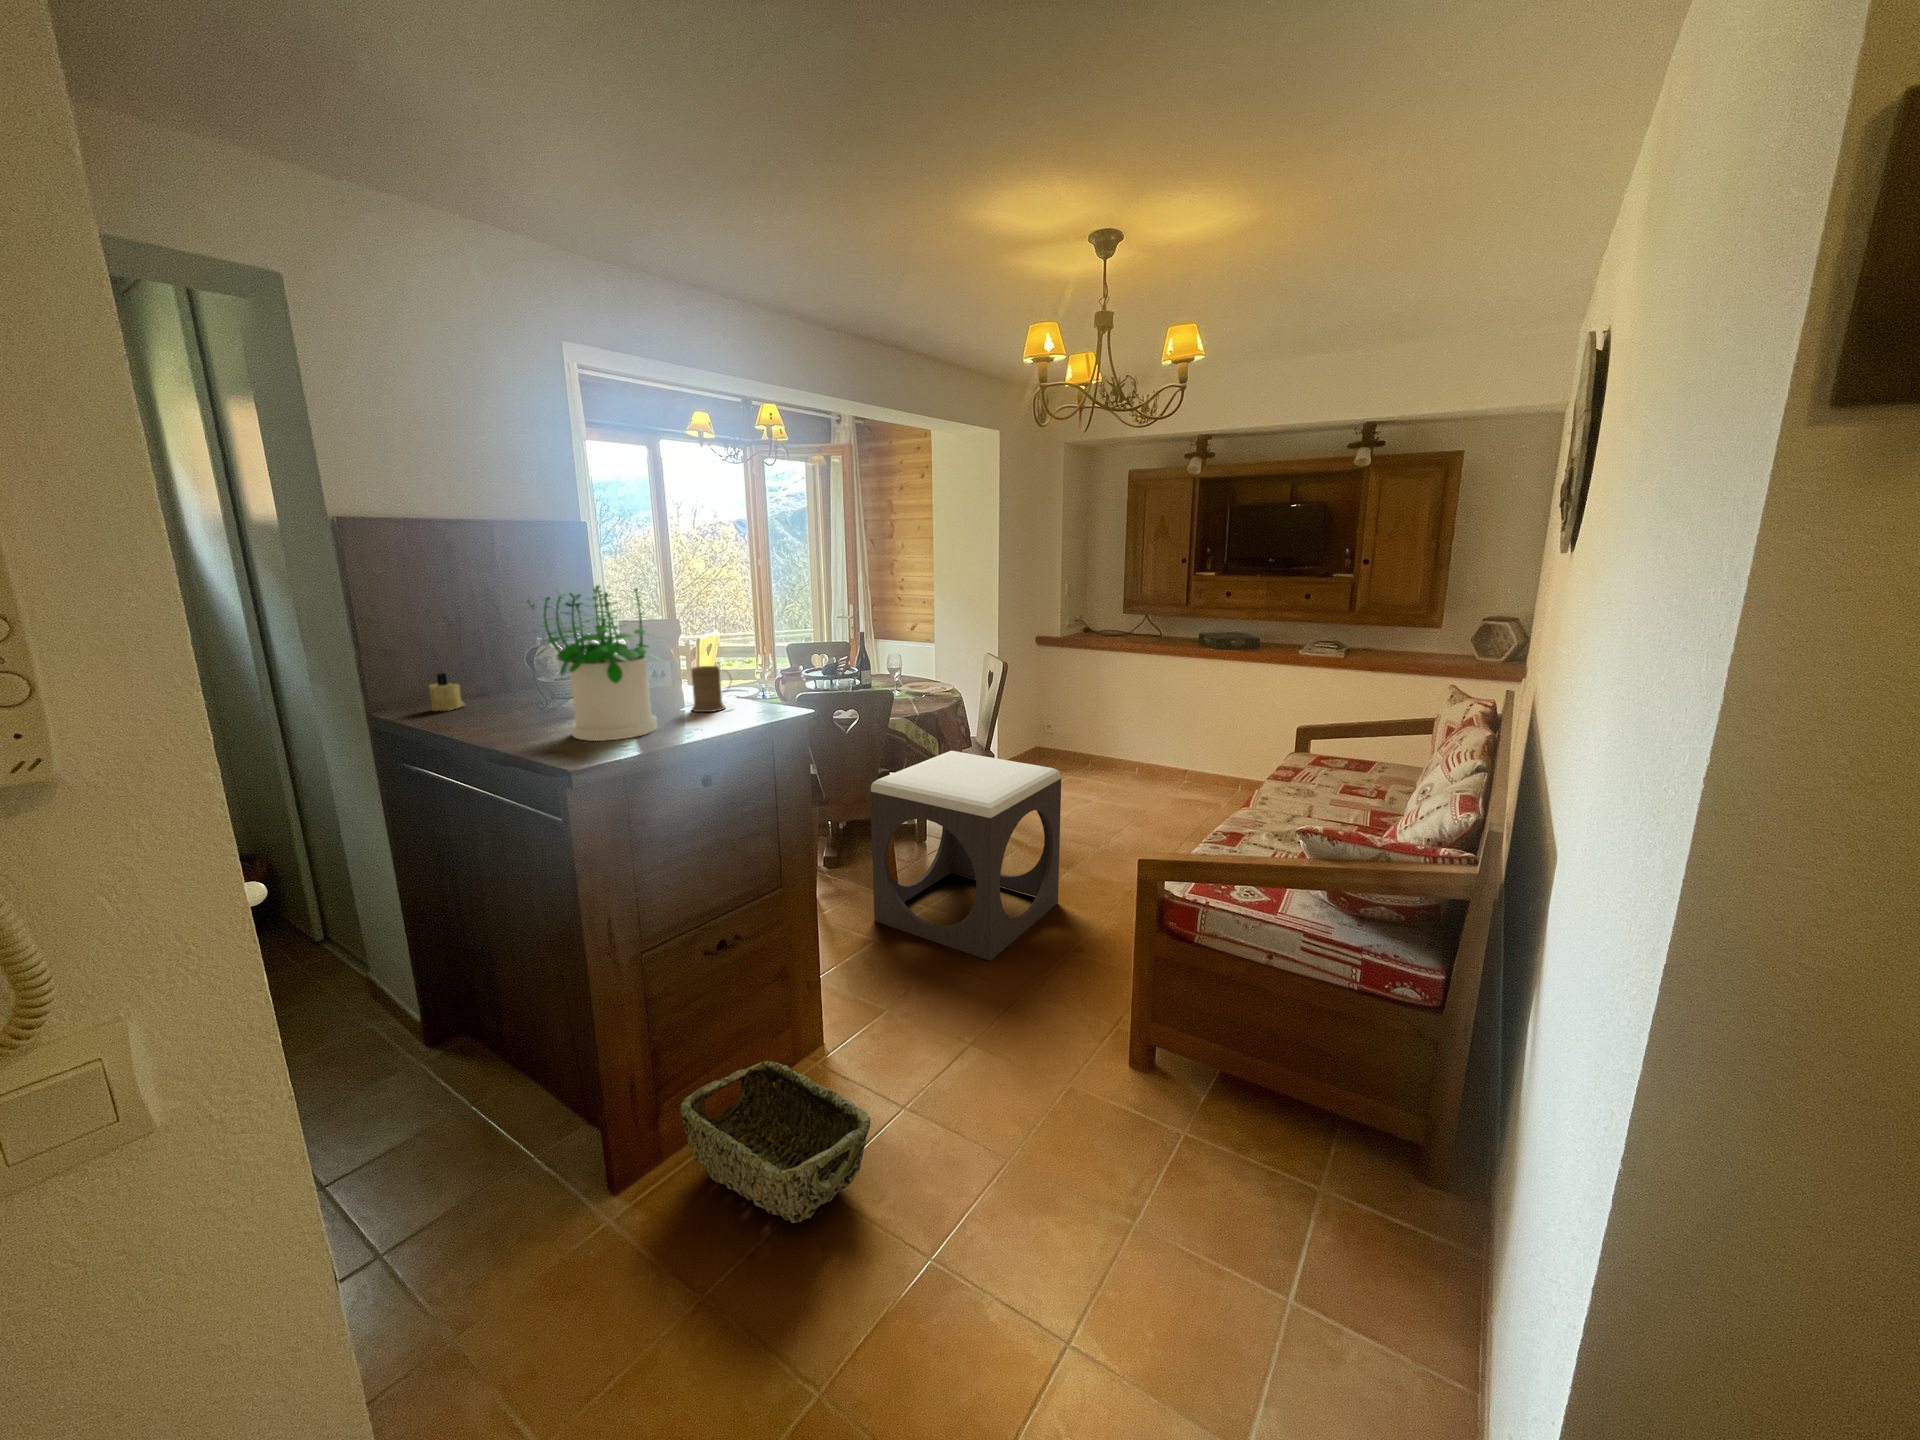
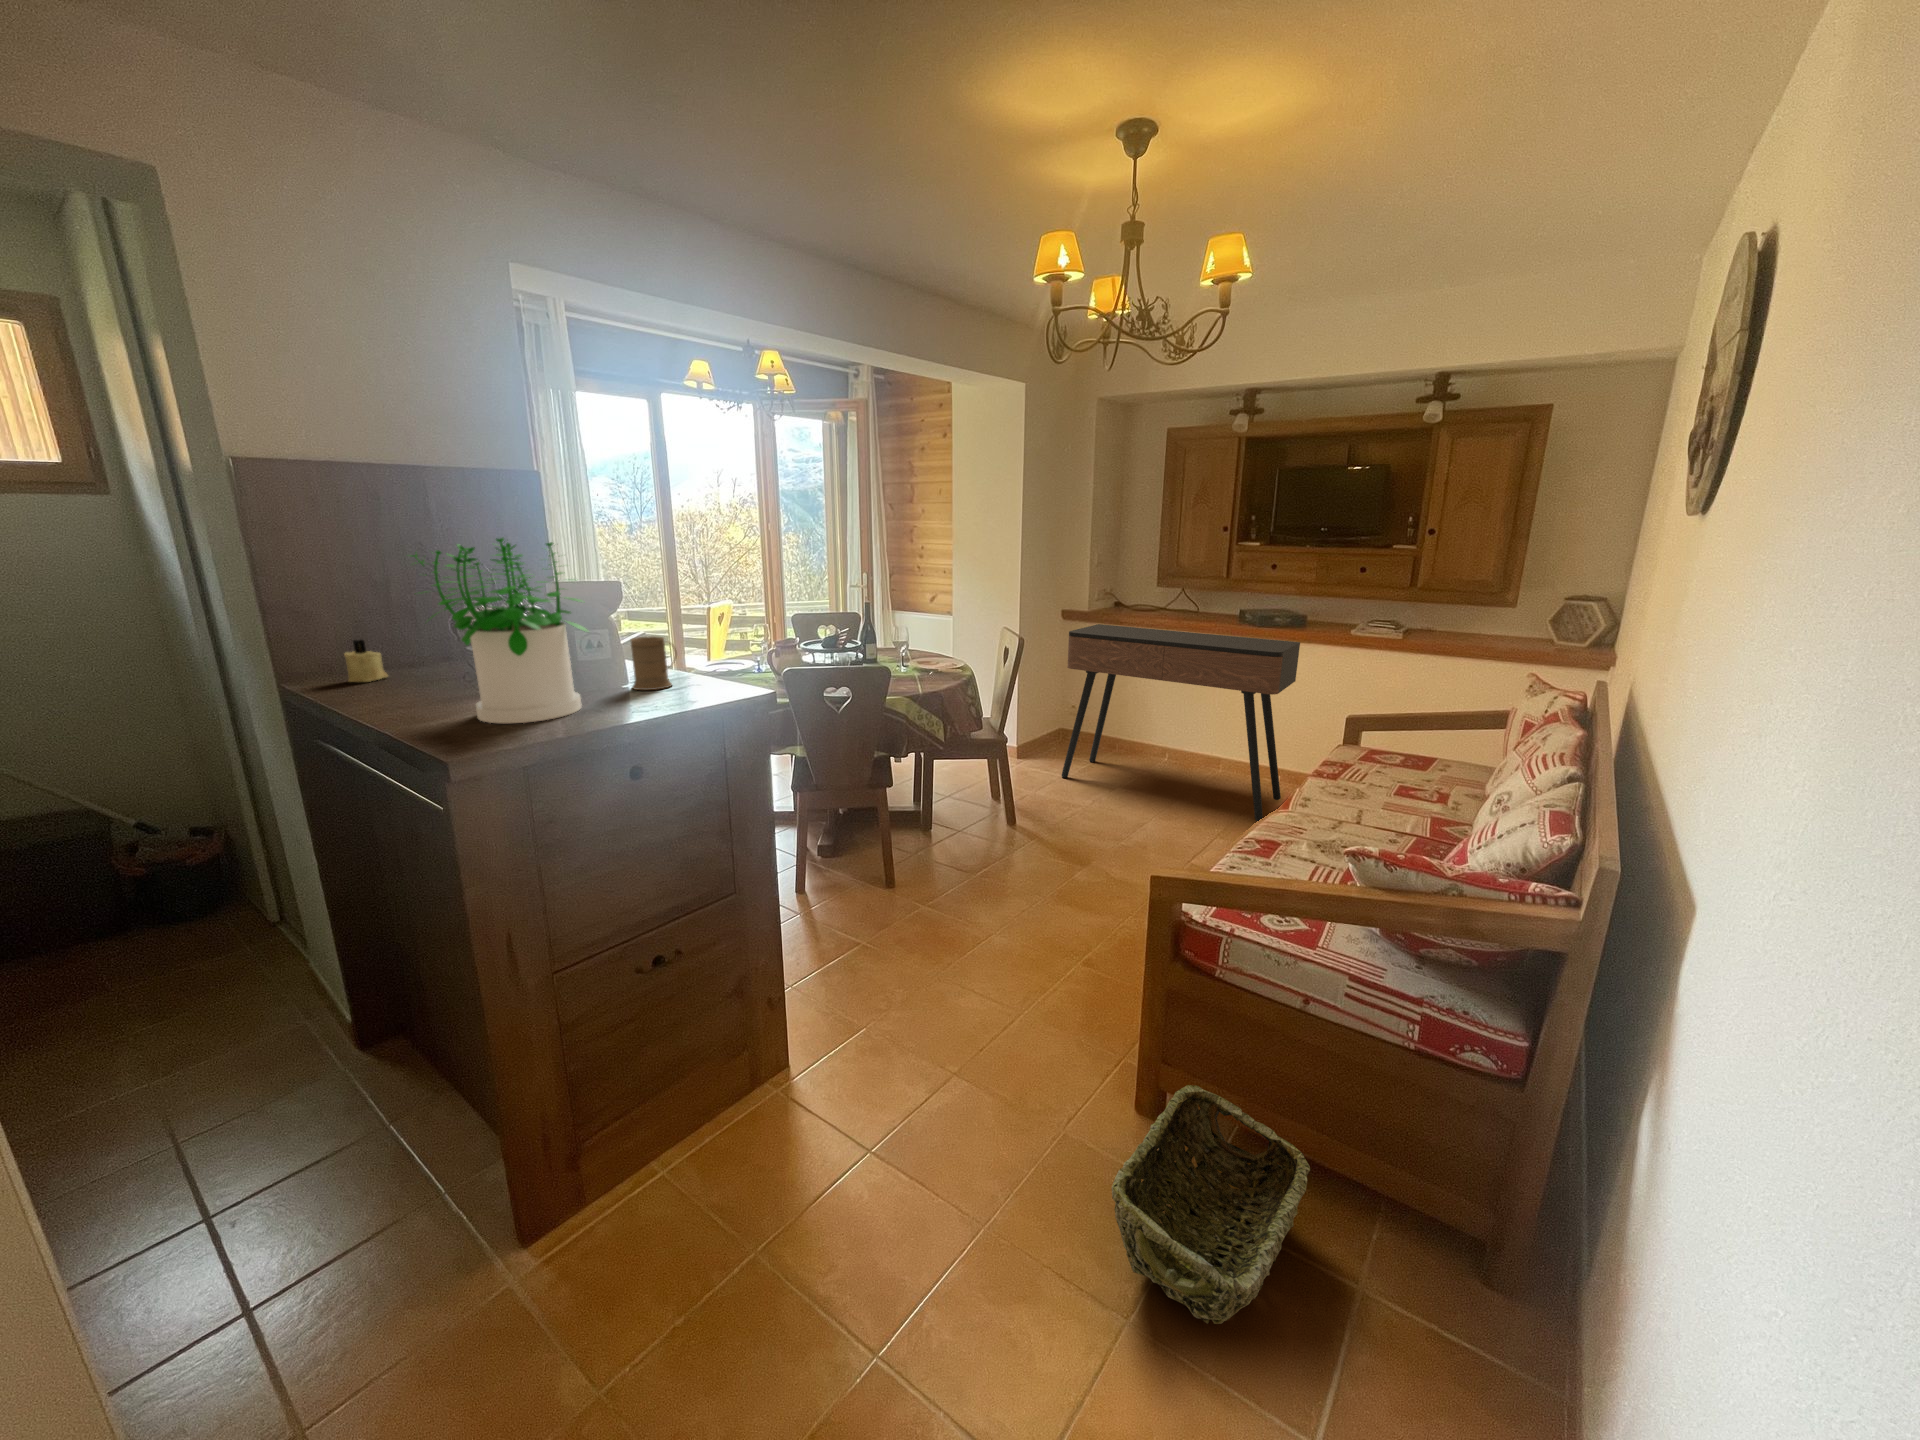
console table: none [1042,649,1255,825] -> present [1062,624,1300,821]
footstool: present [870,751,1061,961] -> none [859,734,1074,973]
woven basket: present [680,1061,871,1223] -> present [1112,1085,1310,1324]

